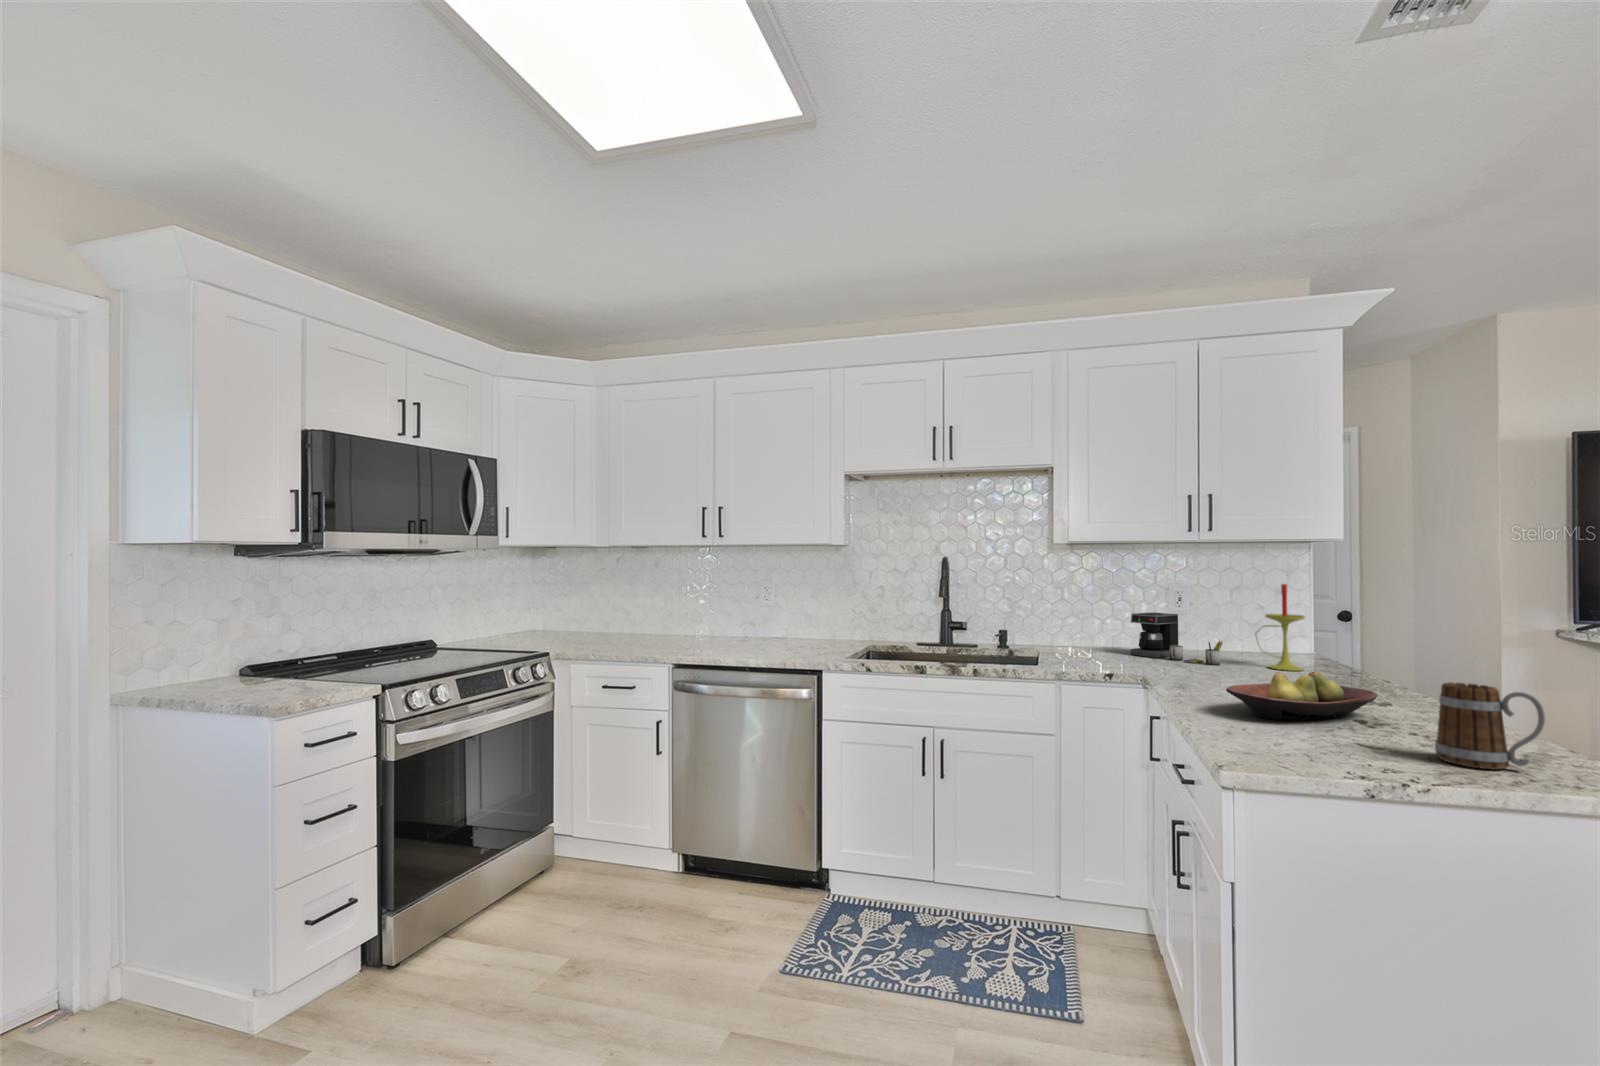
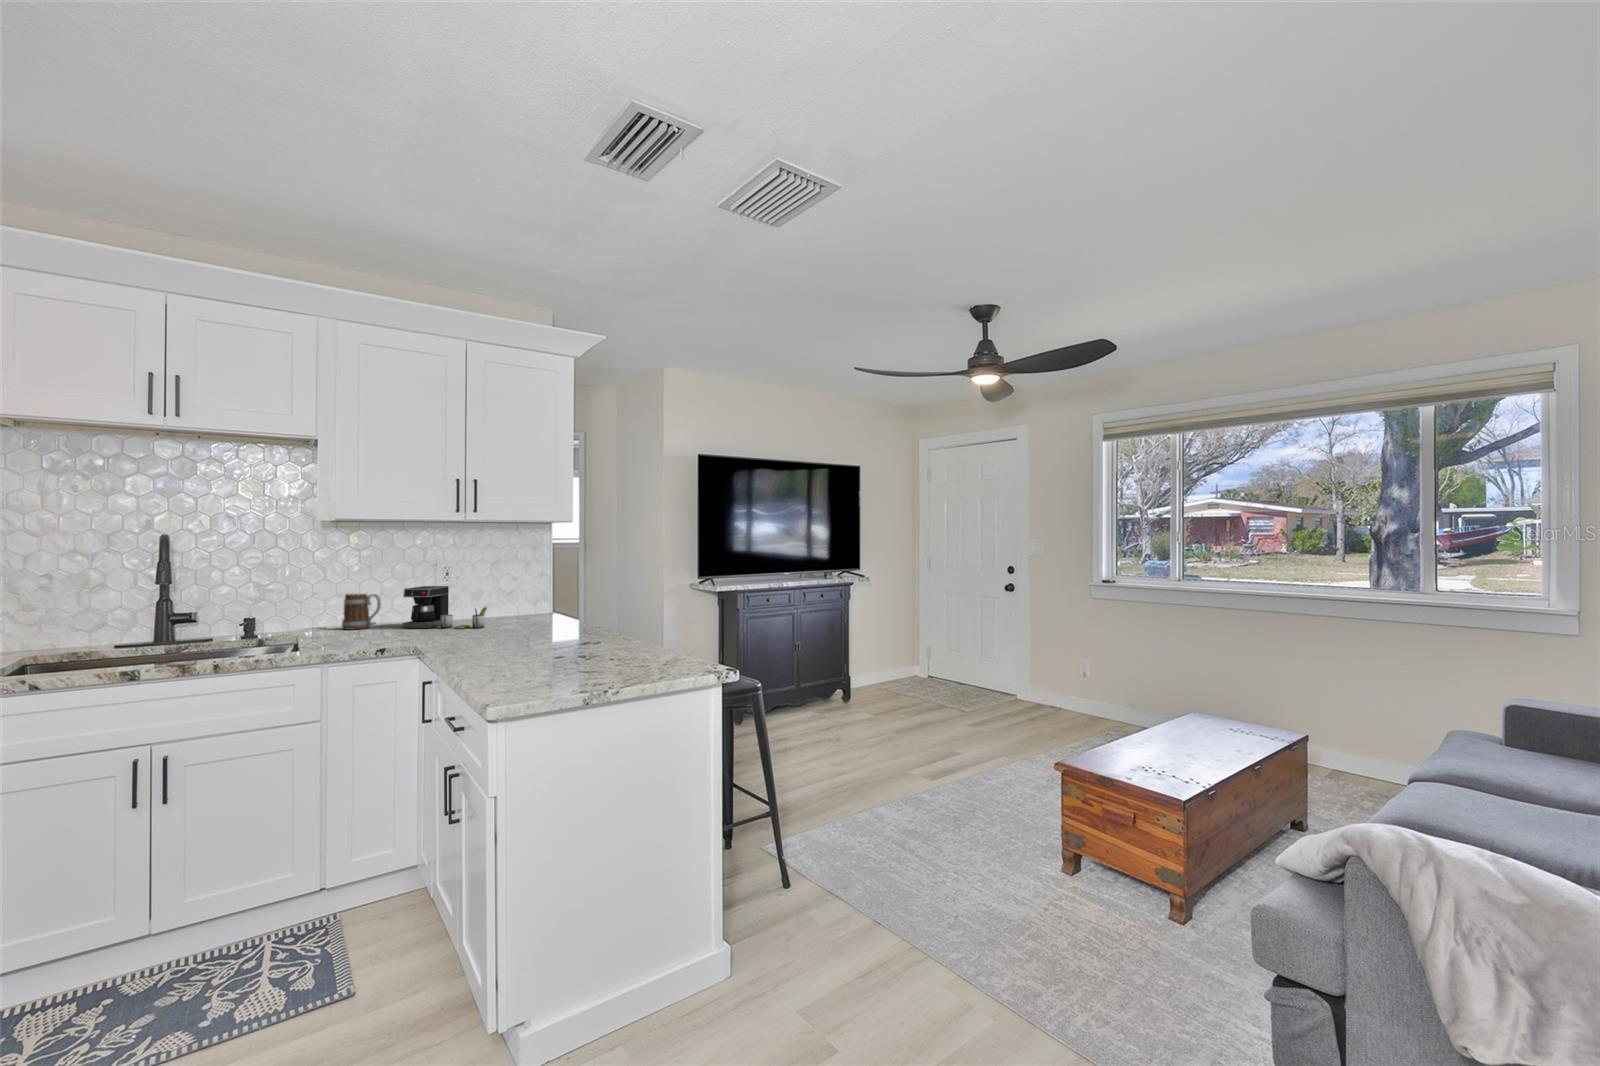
candle: present [1255,584,1305,671] -> none [512,553,549,625]
fruit bowl: present [1226,672,1377,720] -> none [491,623,593,664]
mug: present [1435,682,1545,770] -> present [342,594,381,630]

